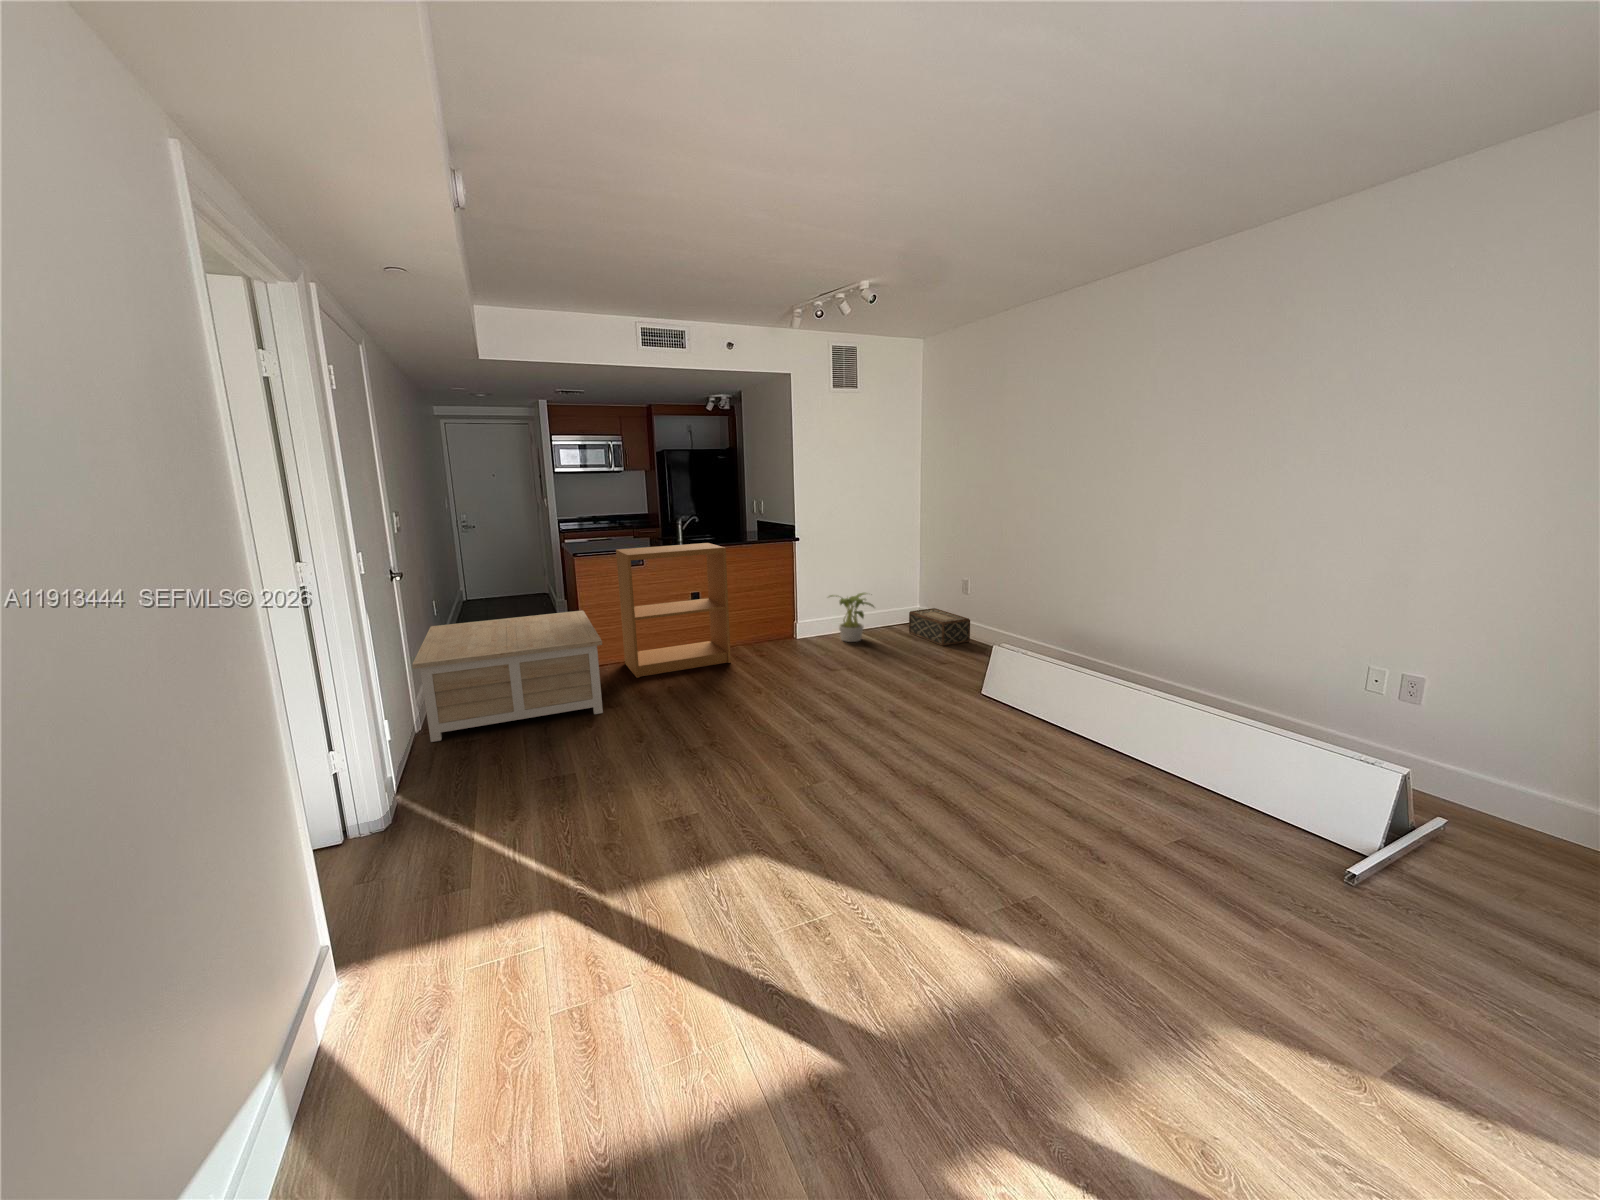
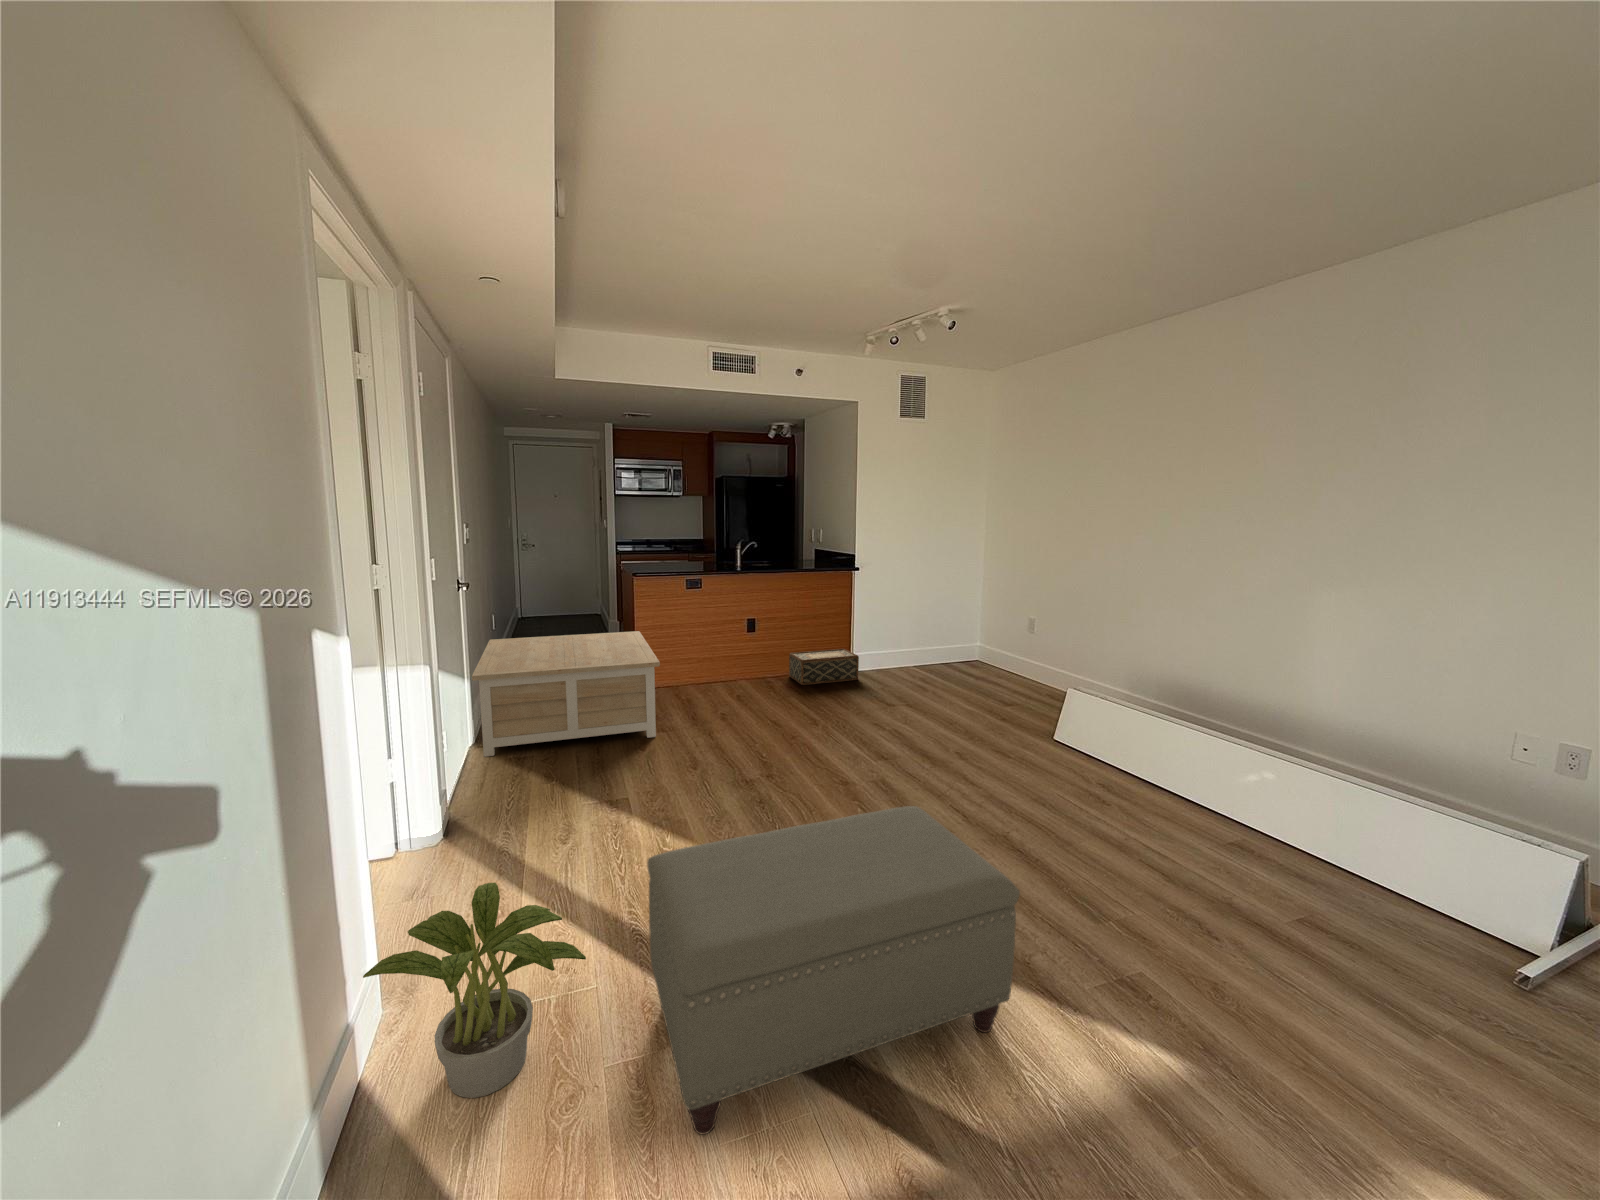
bookshelf: present [616,543,731,678] -> none [675,569,786,703]
potted plant: present [829,593,874,642] -> present [363,883,586,1098]
woven basket: present [909,608,970,646] -> present [789,649,859,685]
ottoman: none [582,764,918,1063] -> present [647,806,1020,1134]

